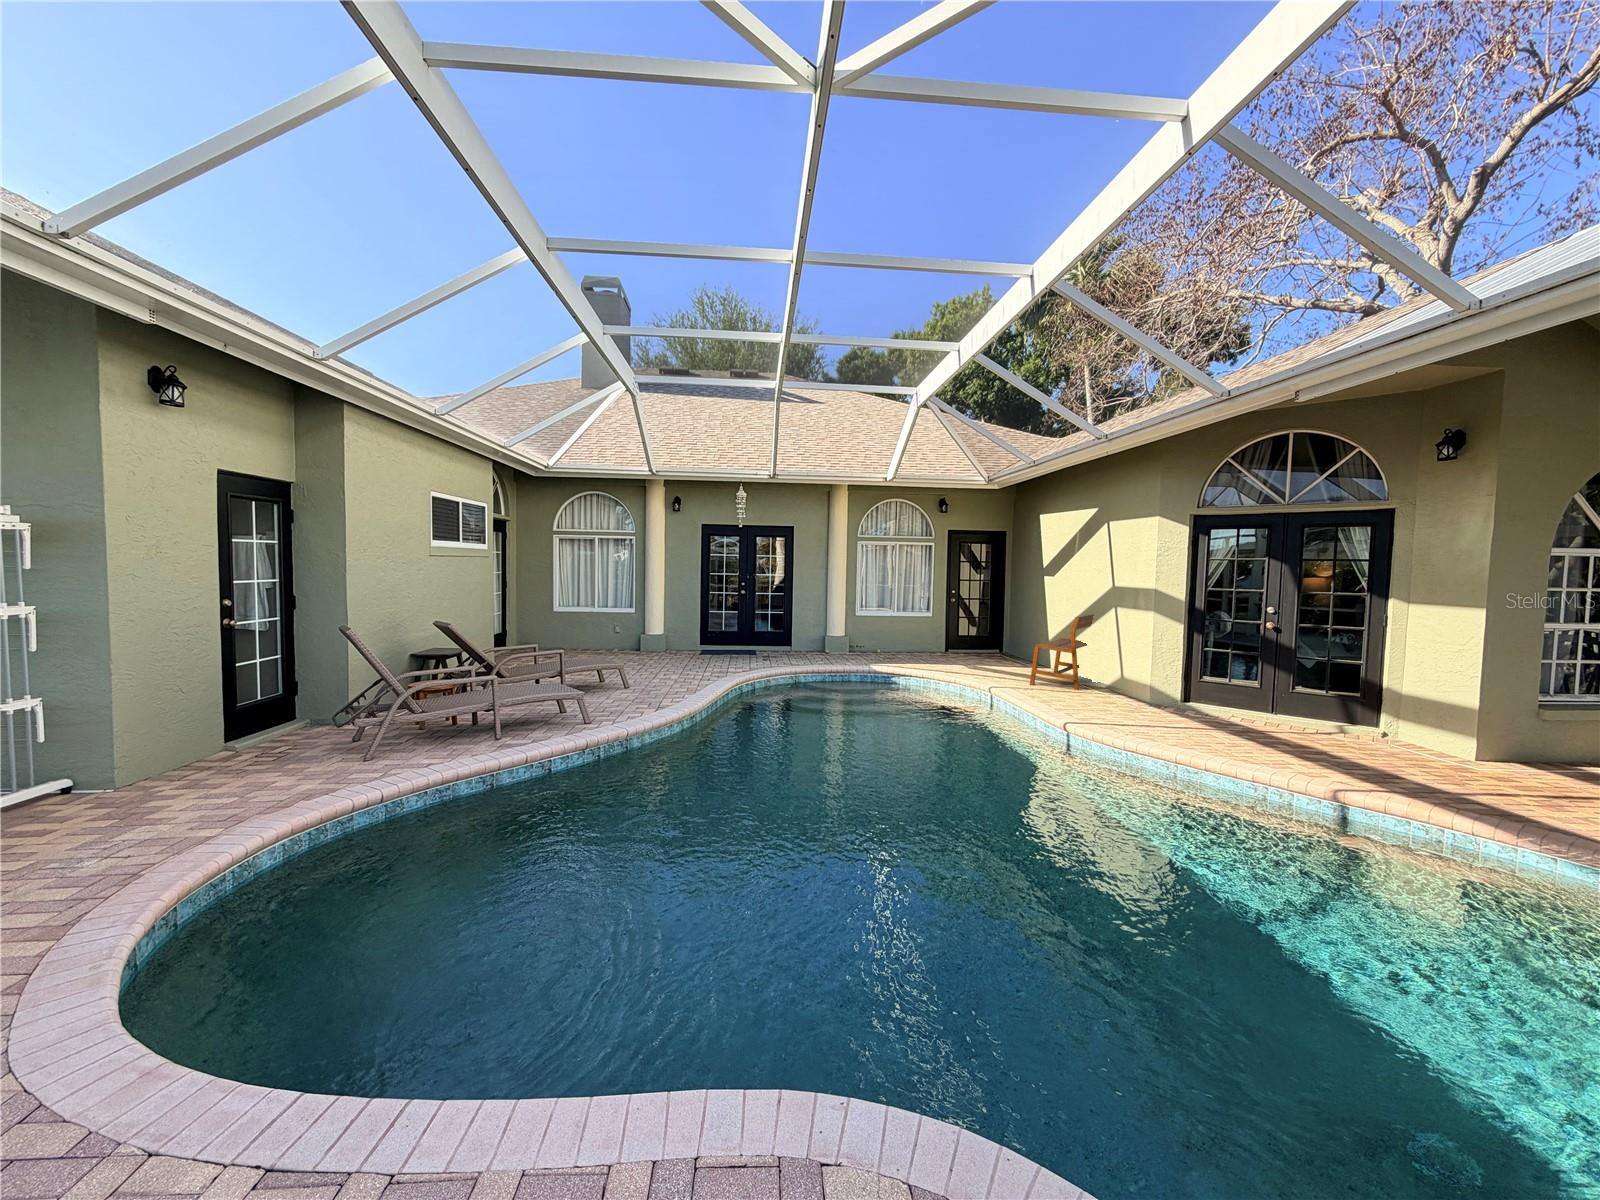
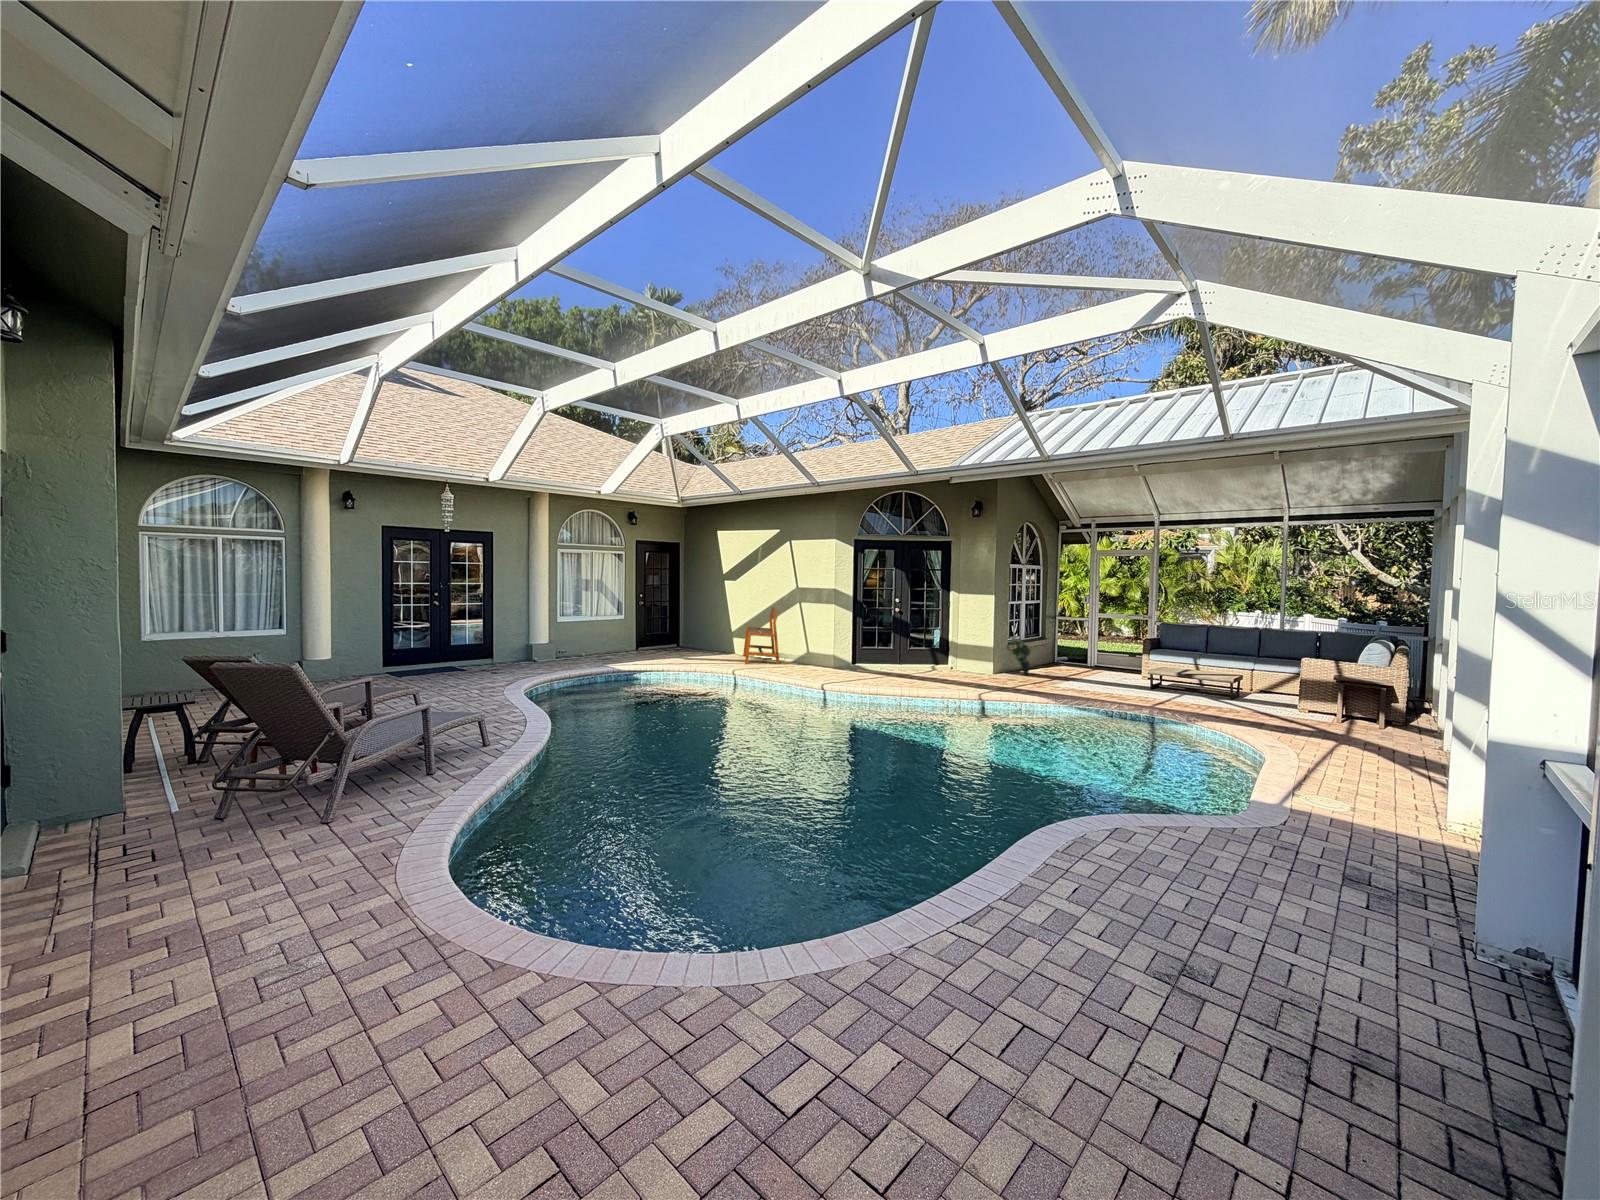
potted plant: none [1504,694,1571,776] -> present [1010,638,1031,675]

